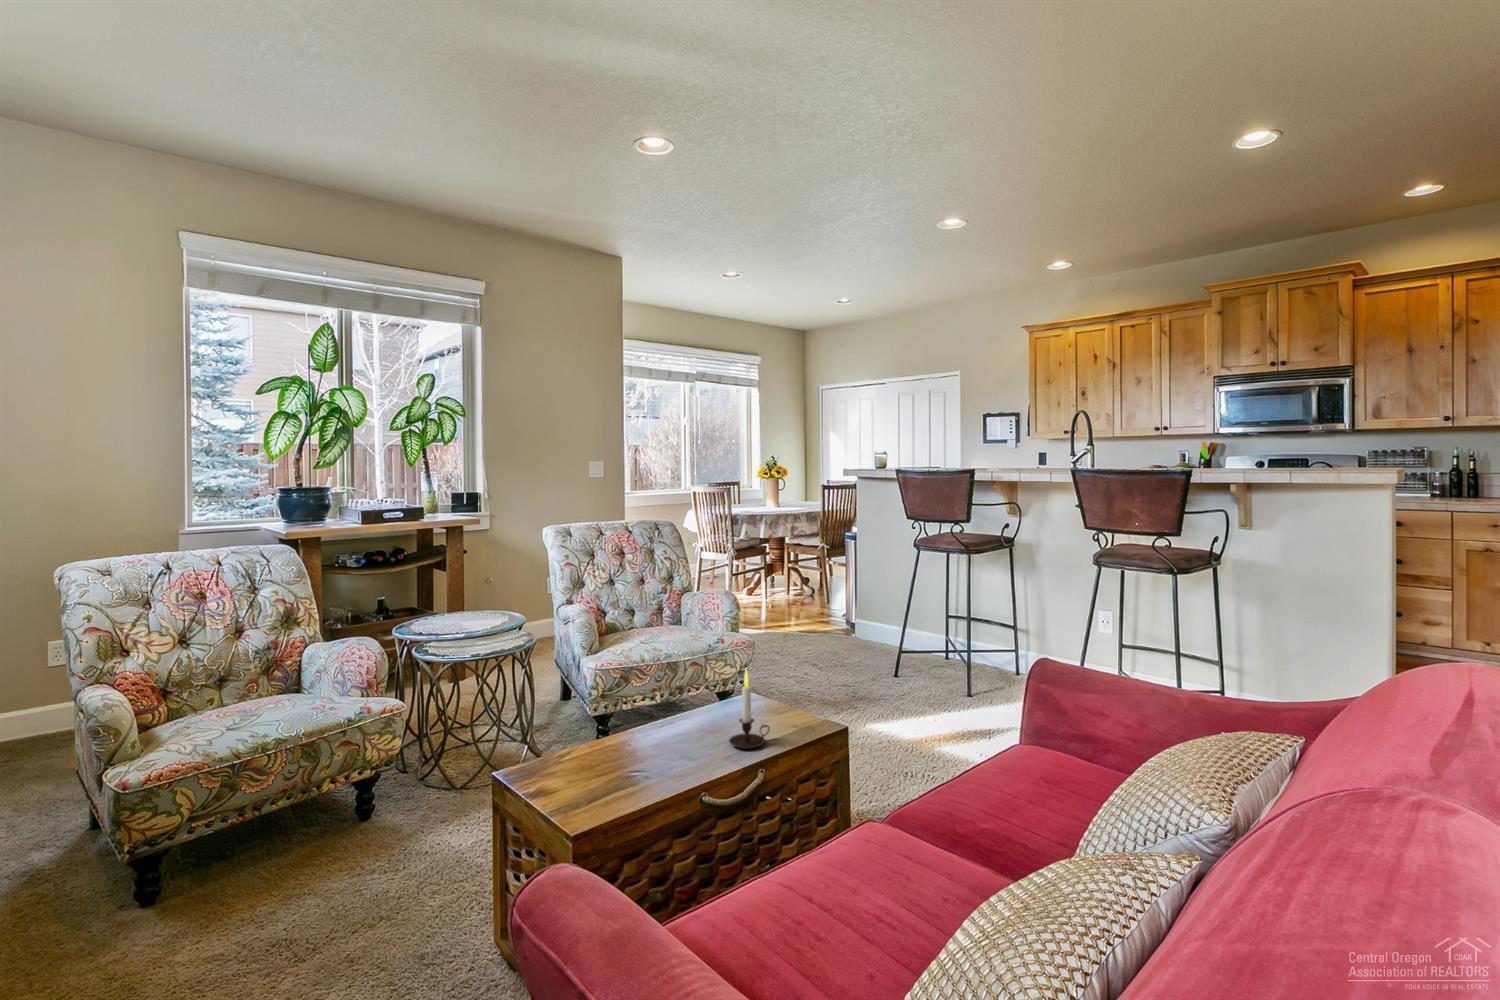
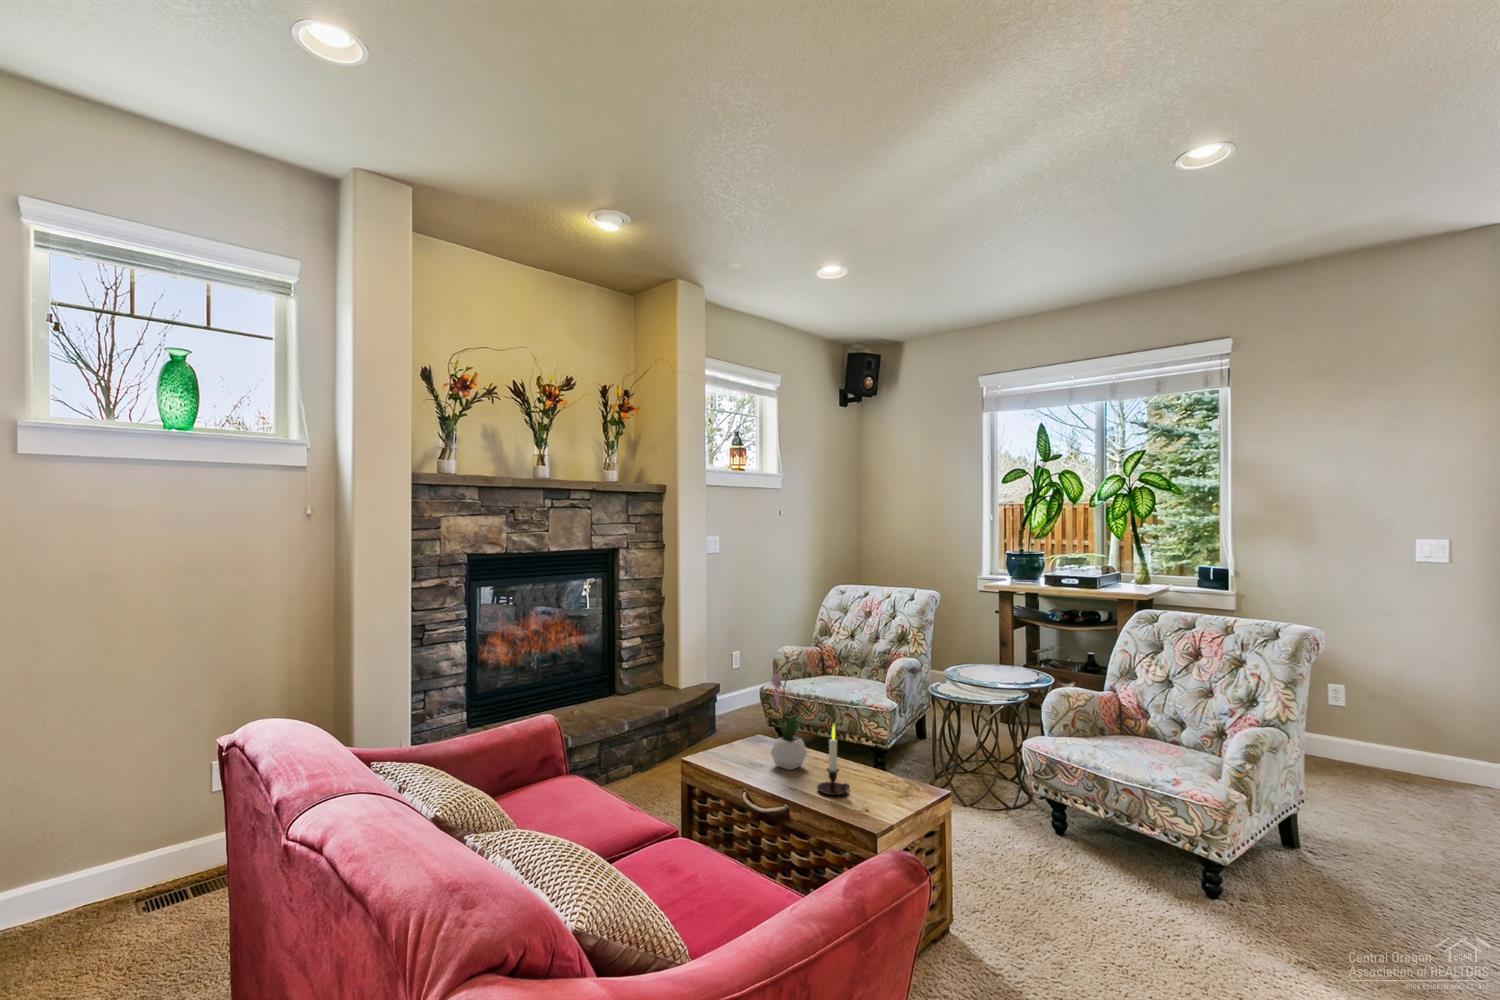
flower arrangement: none [622,621,690,769] -> present [771,656,807,770]

